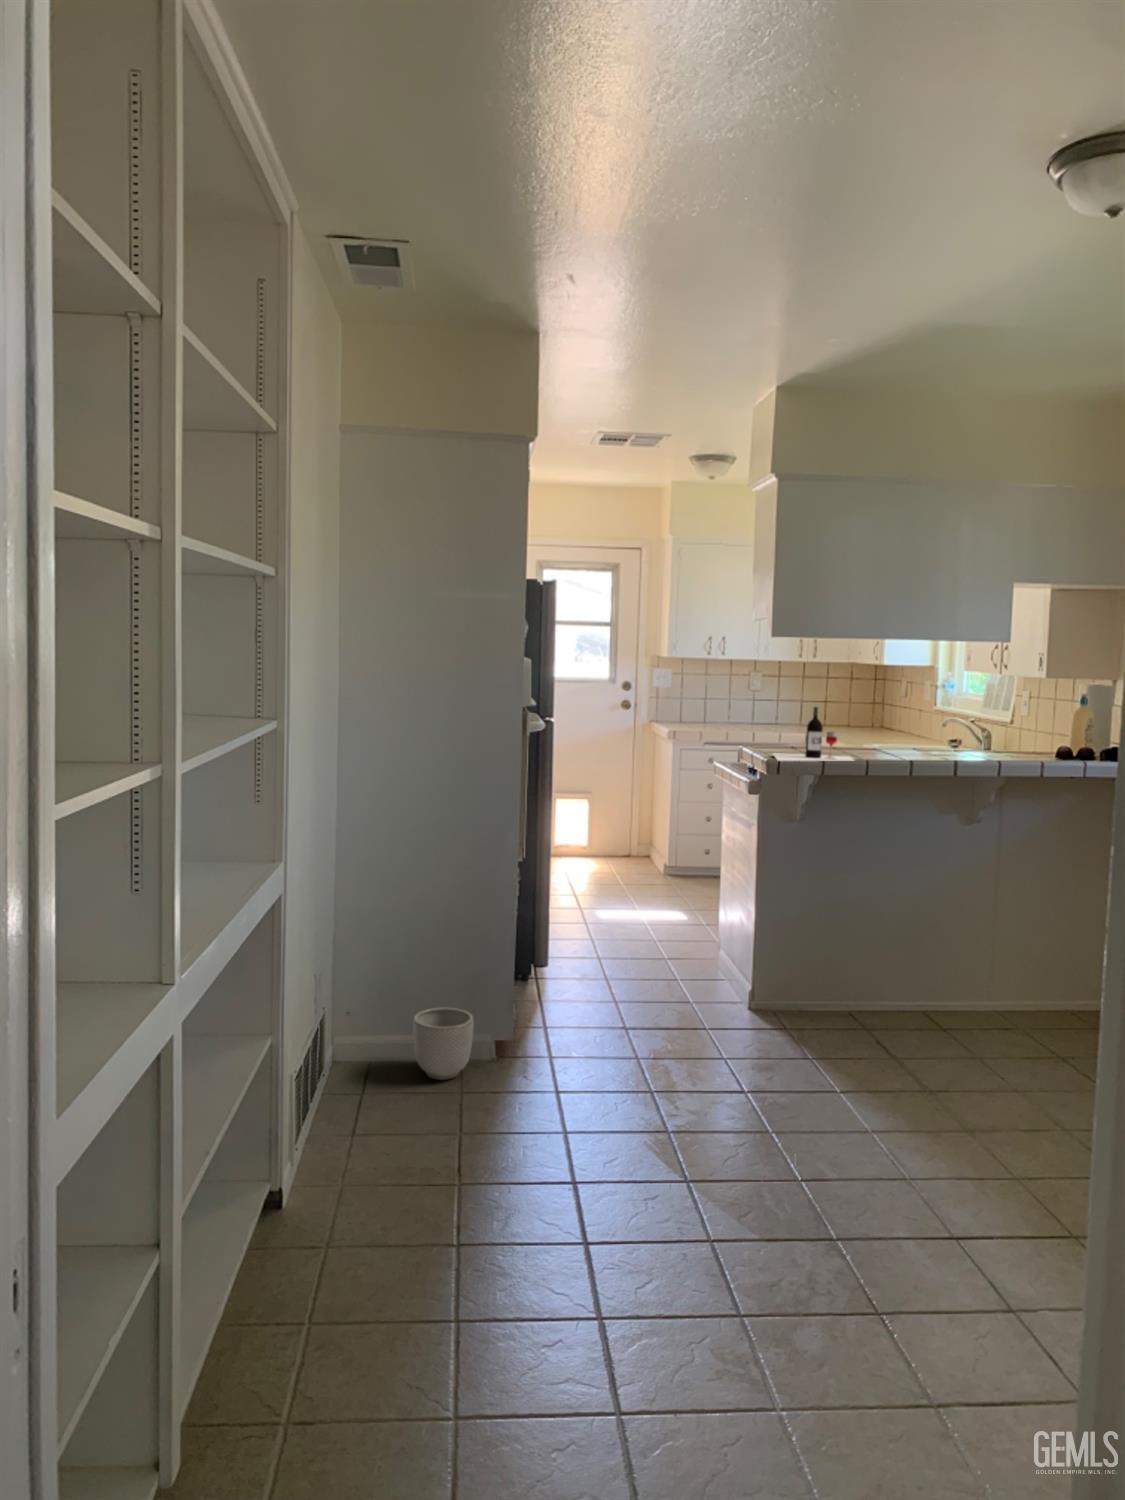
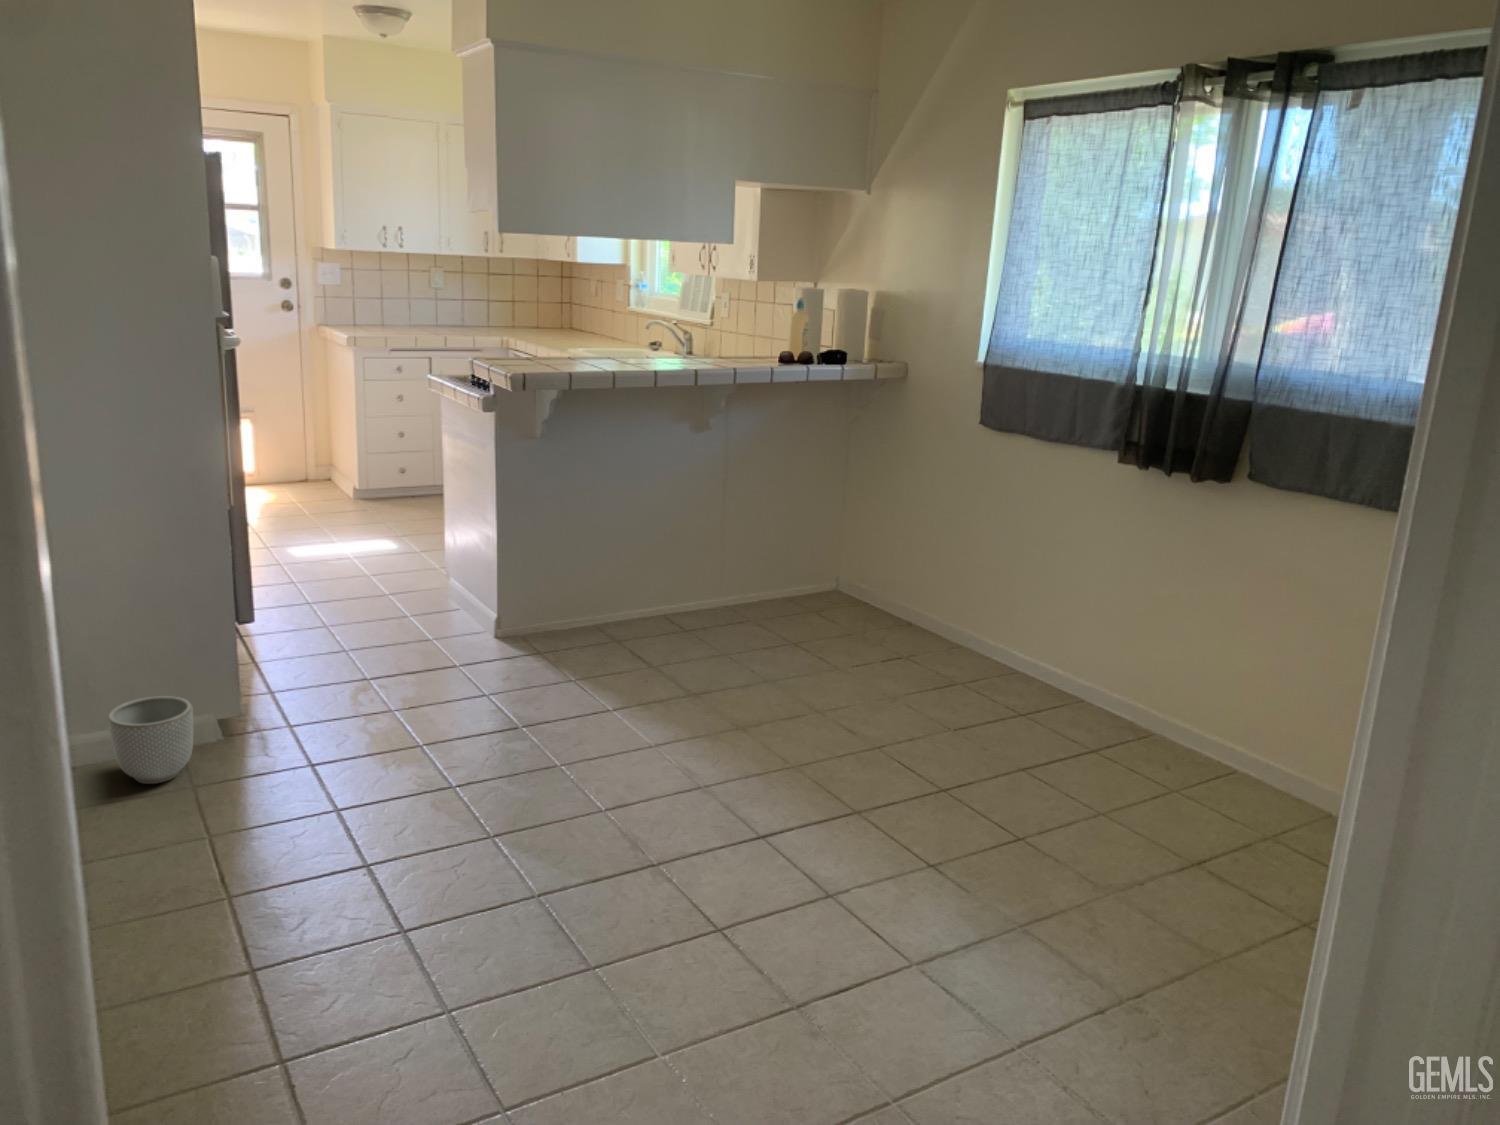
wine bottle: present [773,707,853,761] -> none [503,312,605,375]

